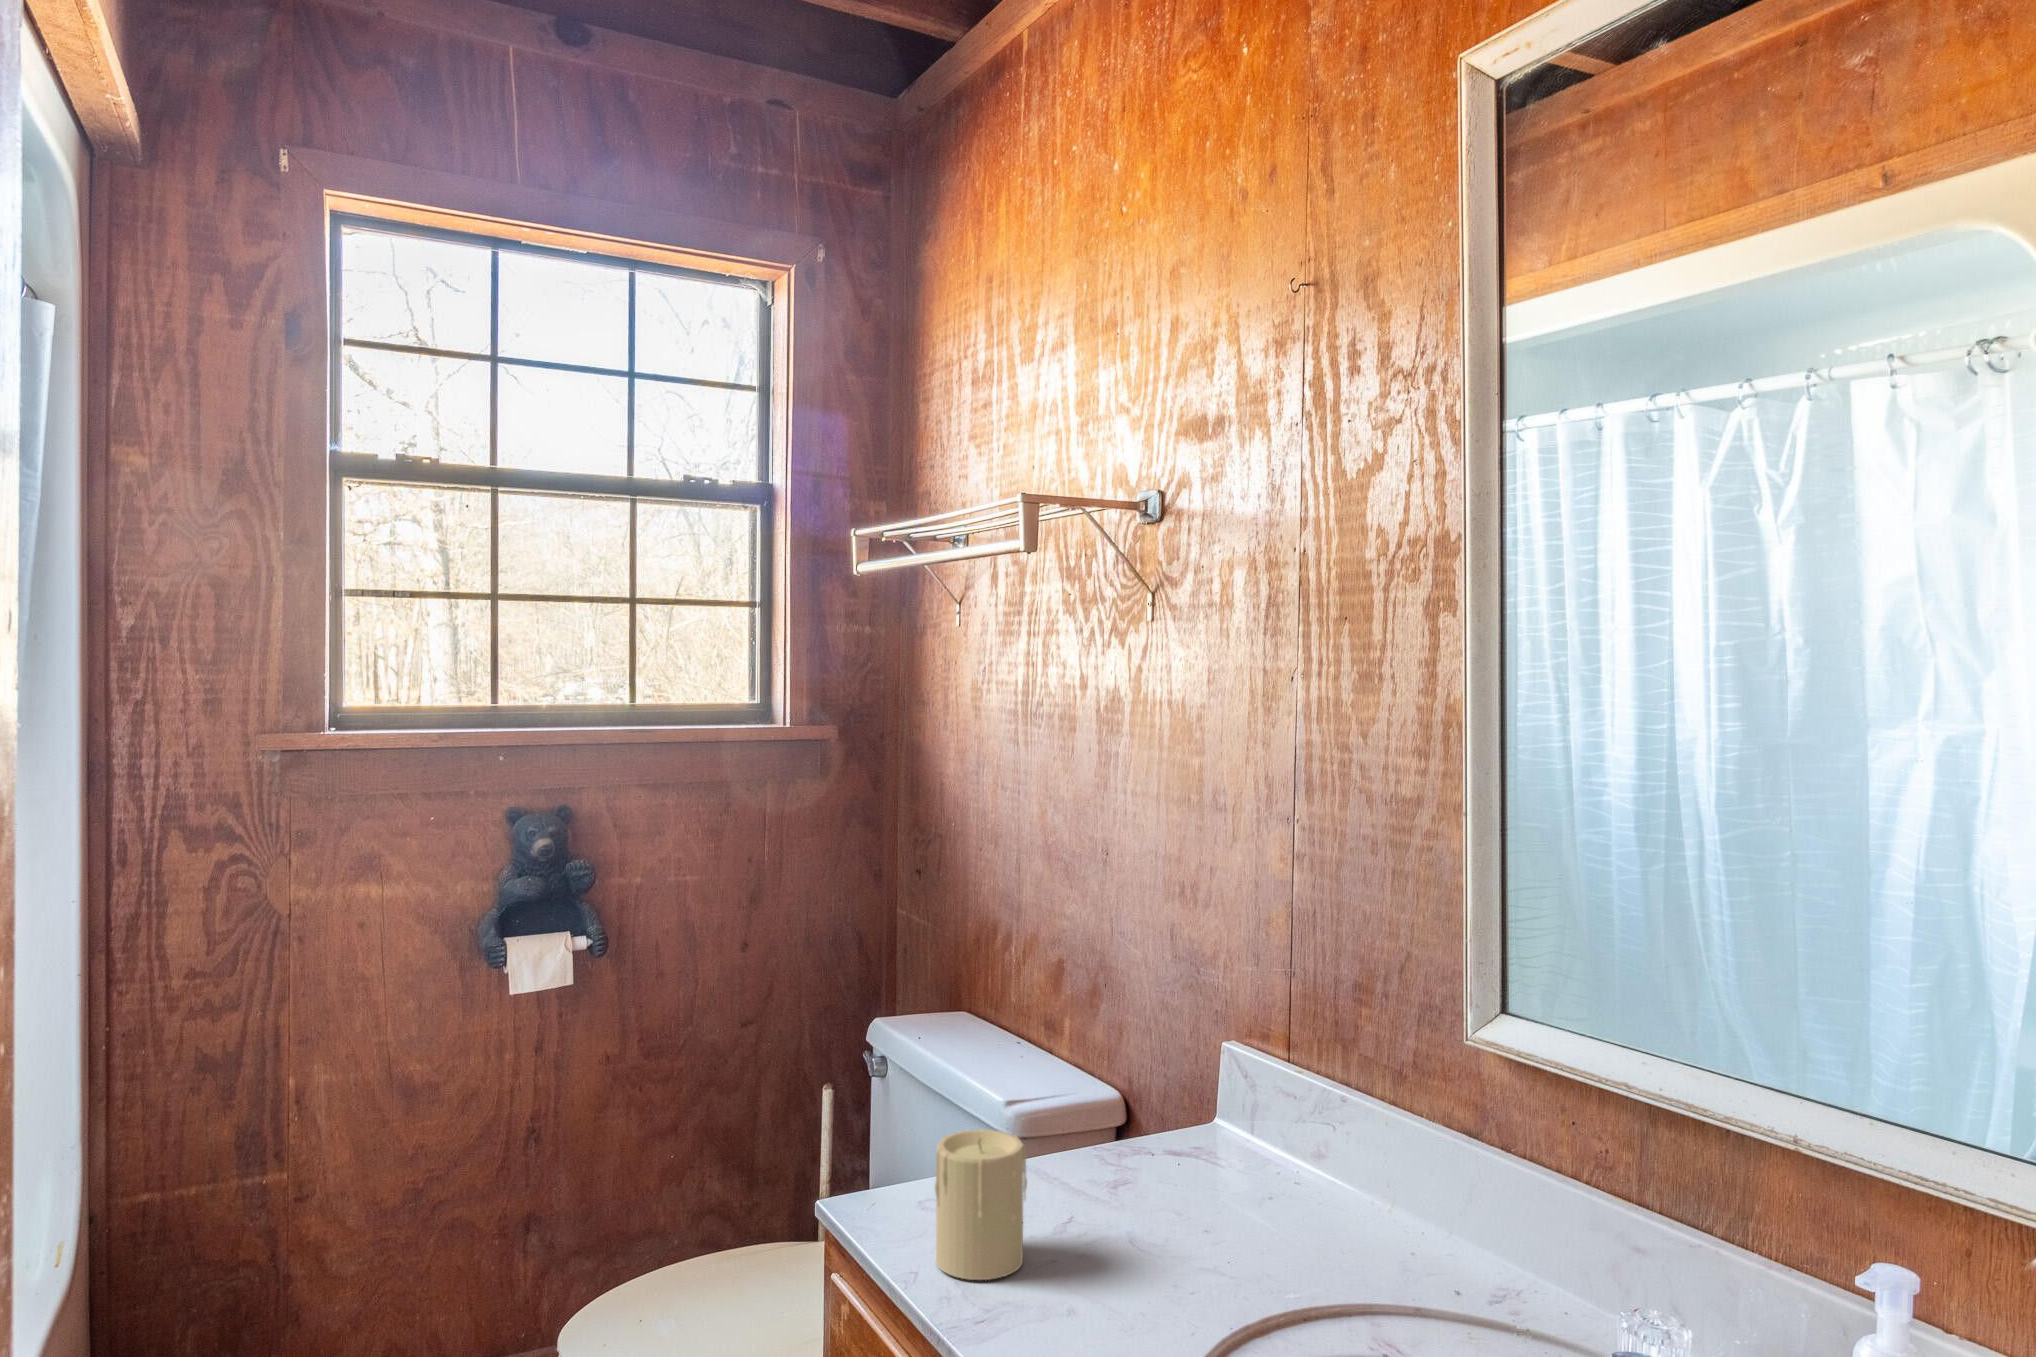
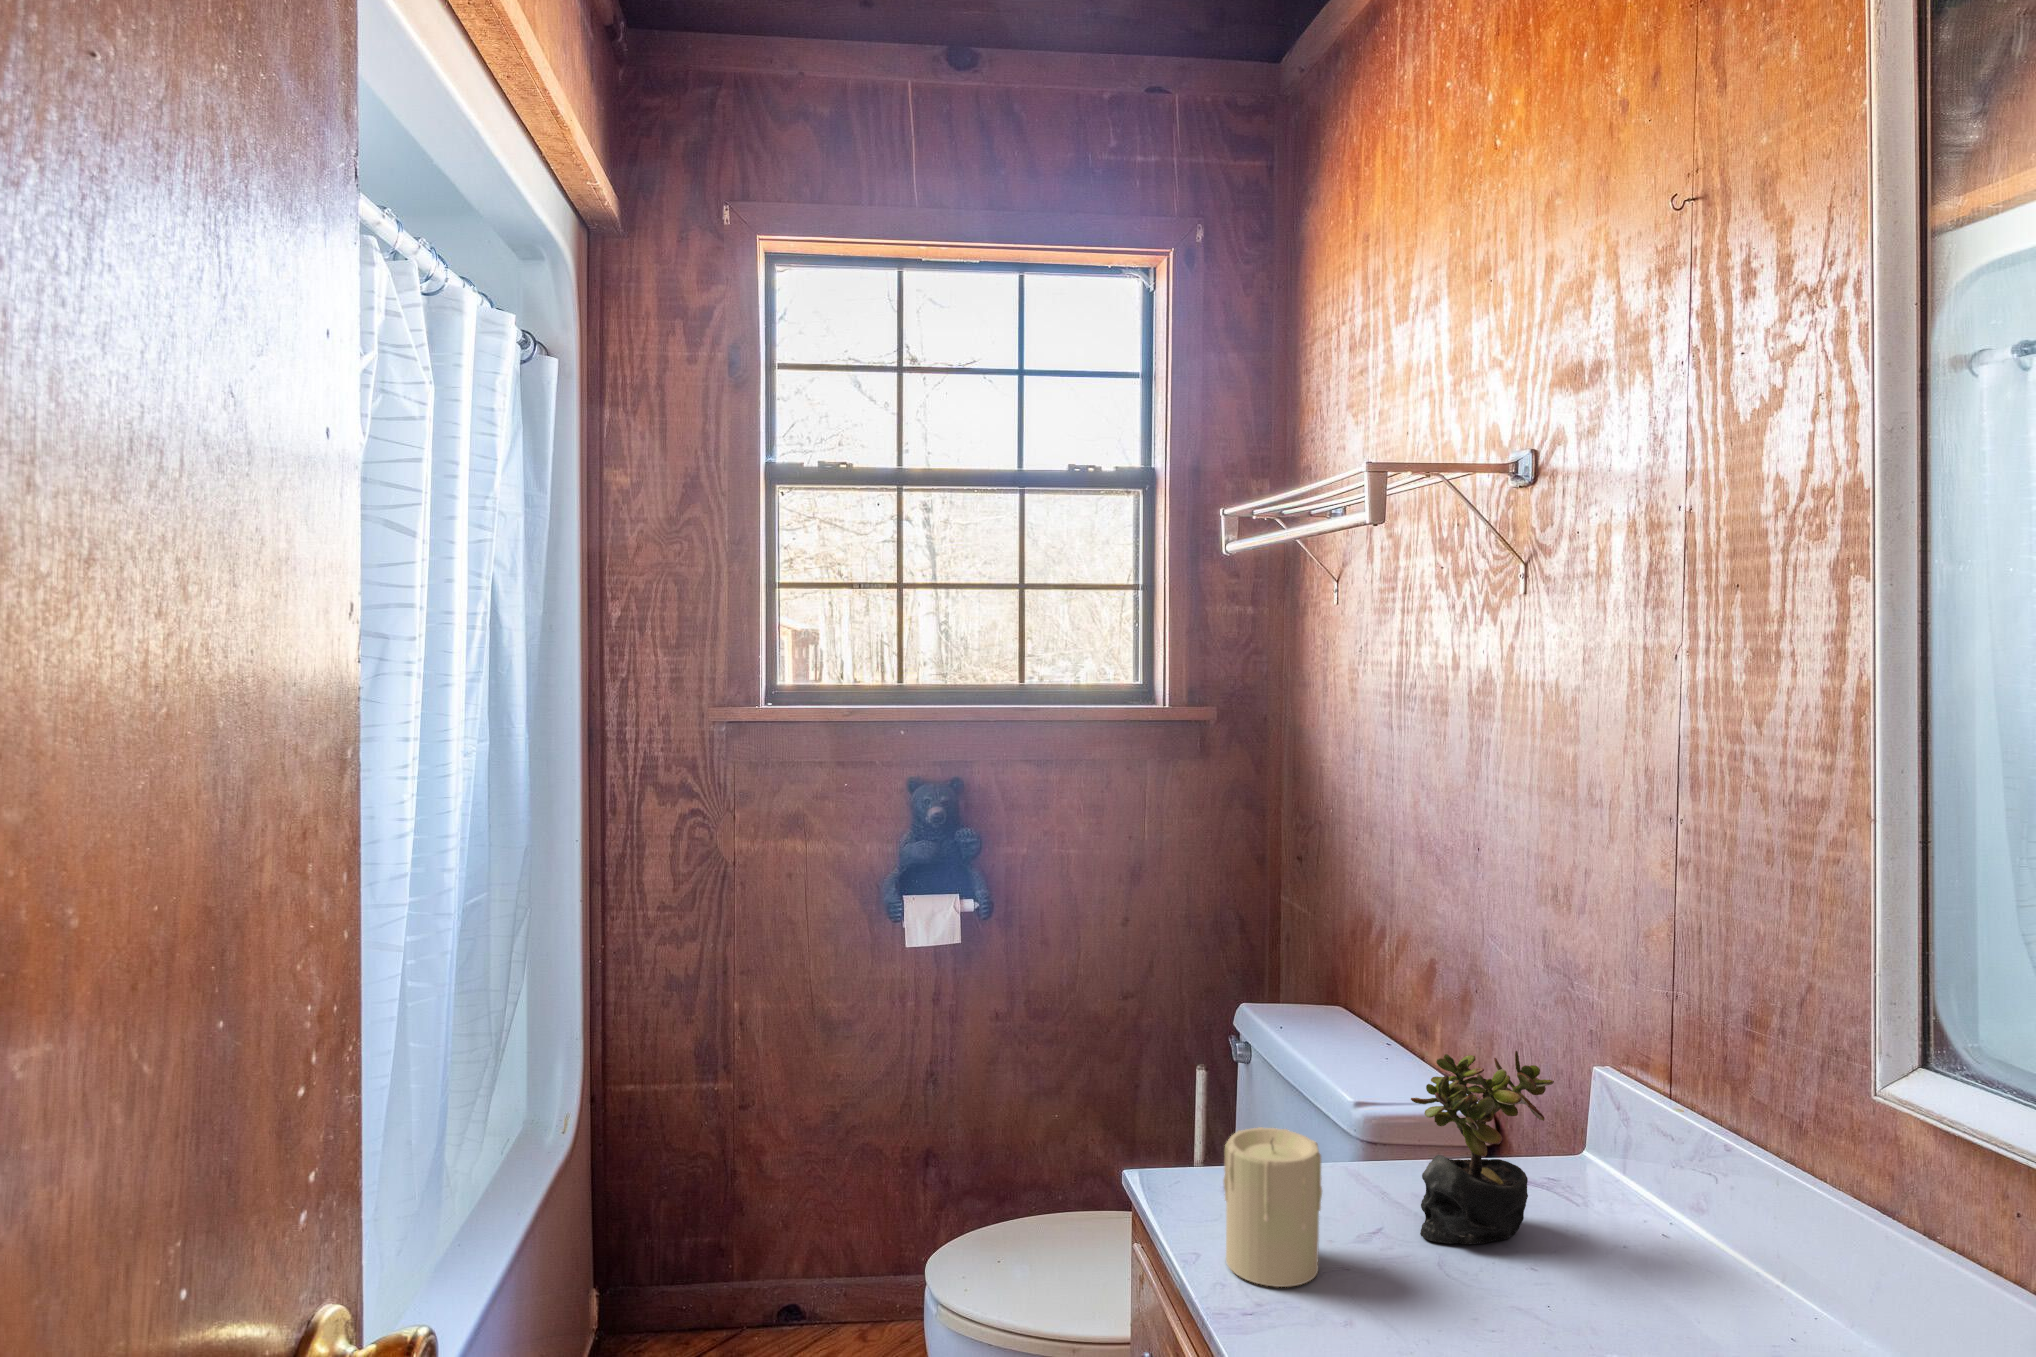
succulent plant: none [1096,1033,1211,1217] -> present [1411,1051,1554,1245]

